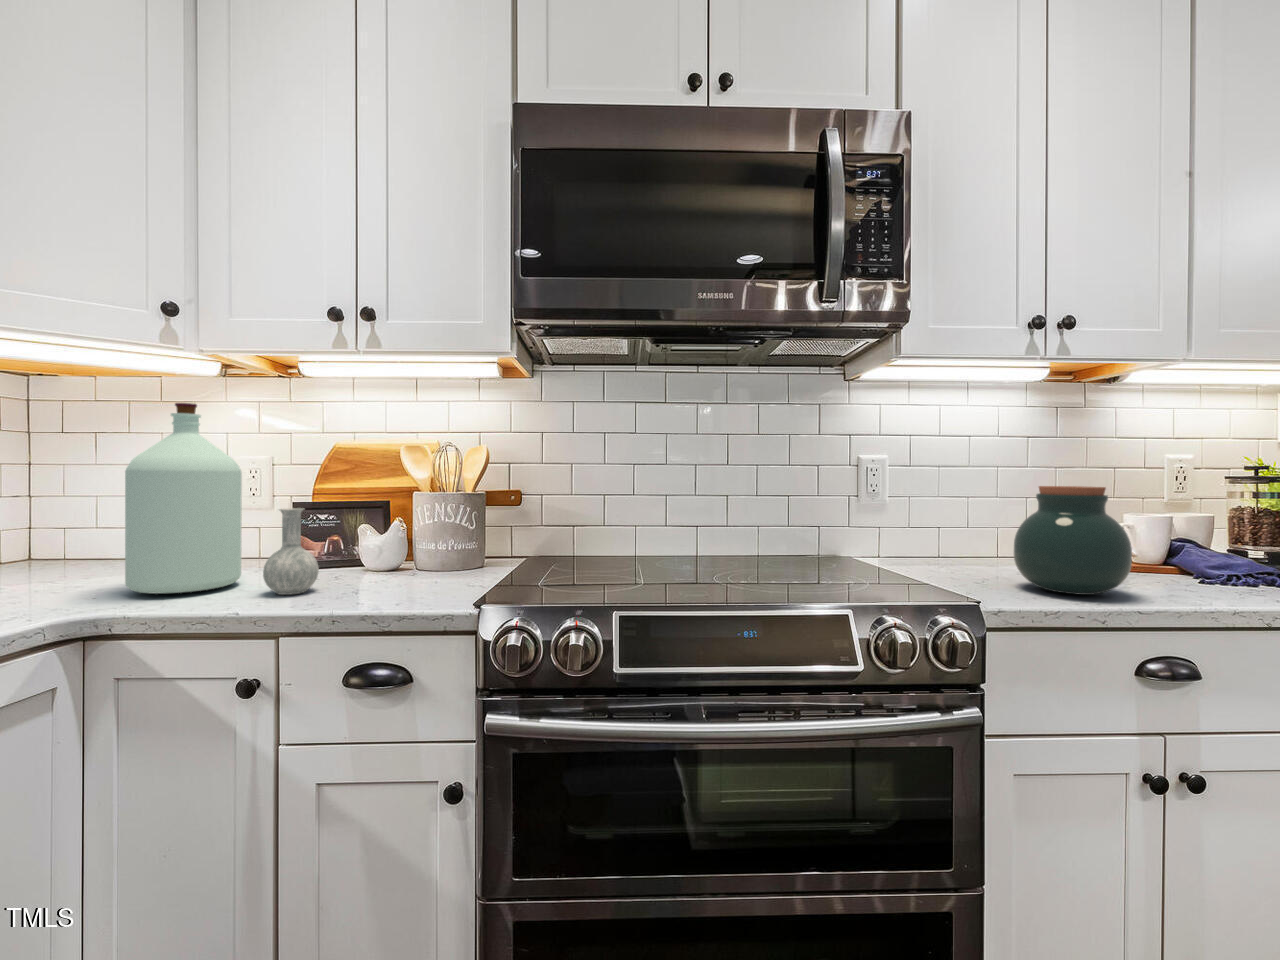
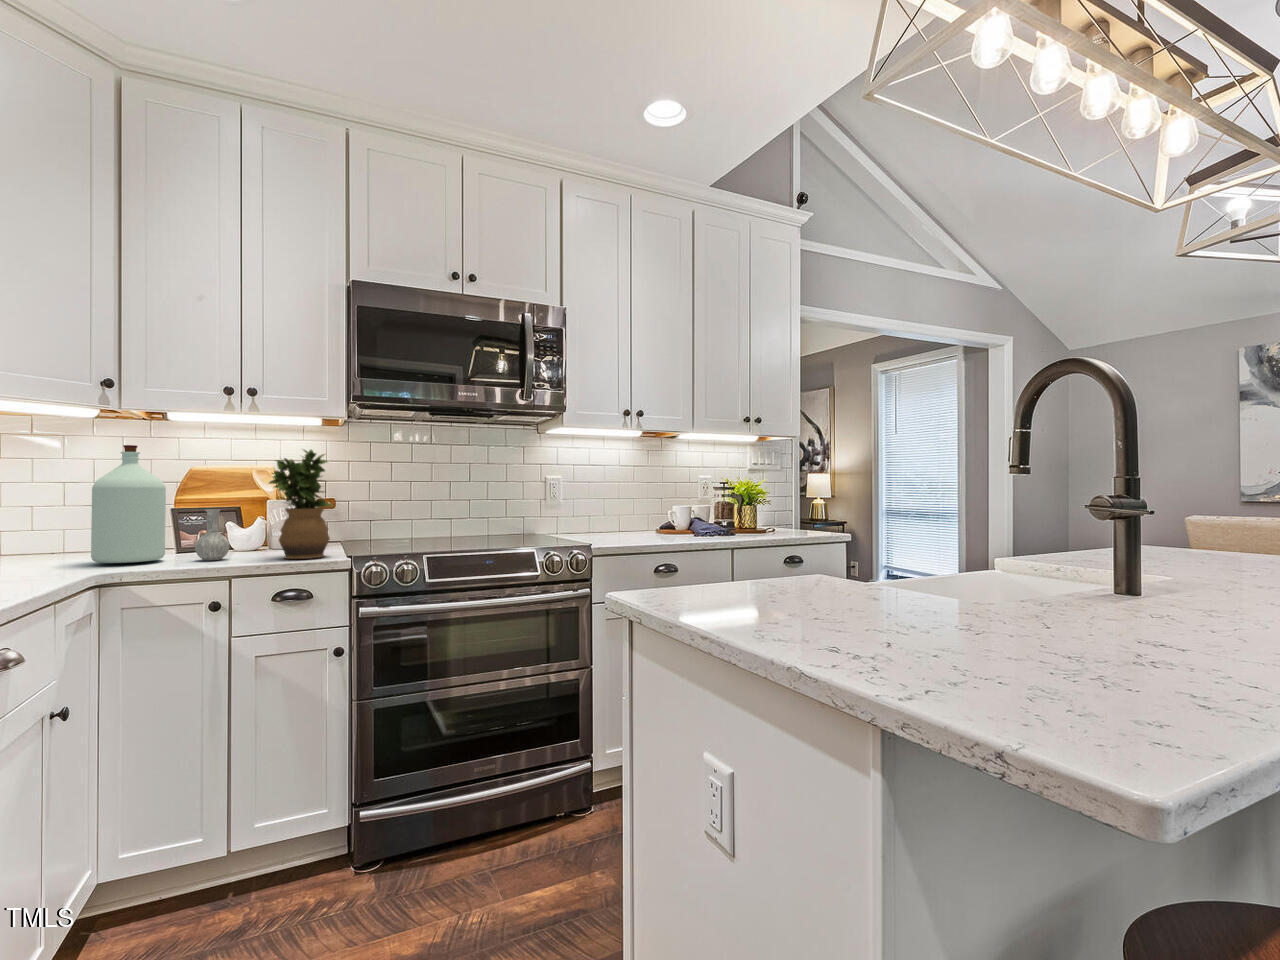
potted plant: none [352,402,464,605] -> present [269,450,332,559]
jar: present [1014,486,1132,595] -> none [612,492,656,541]

